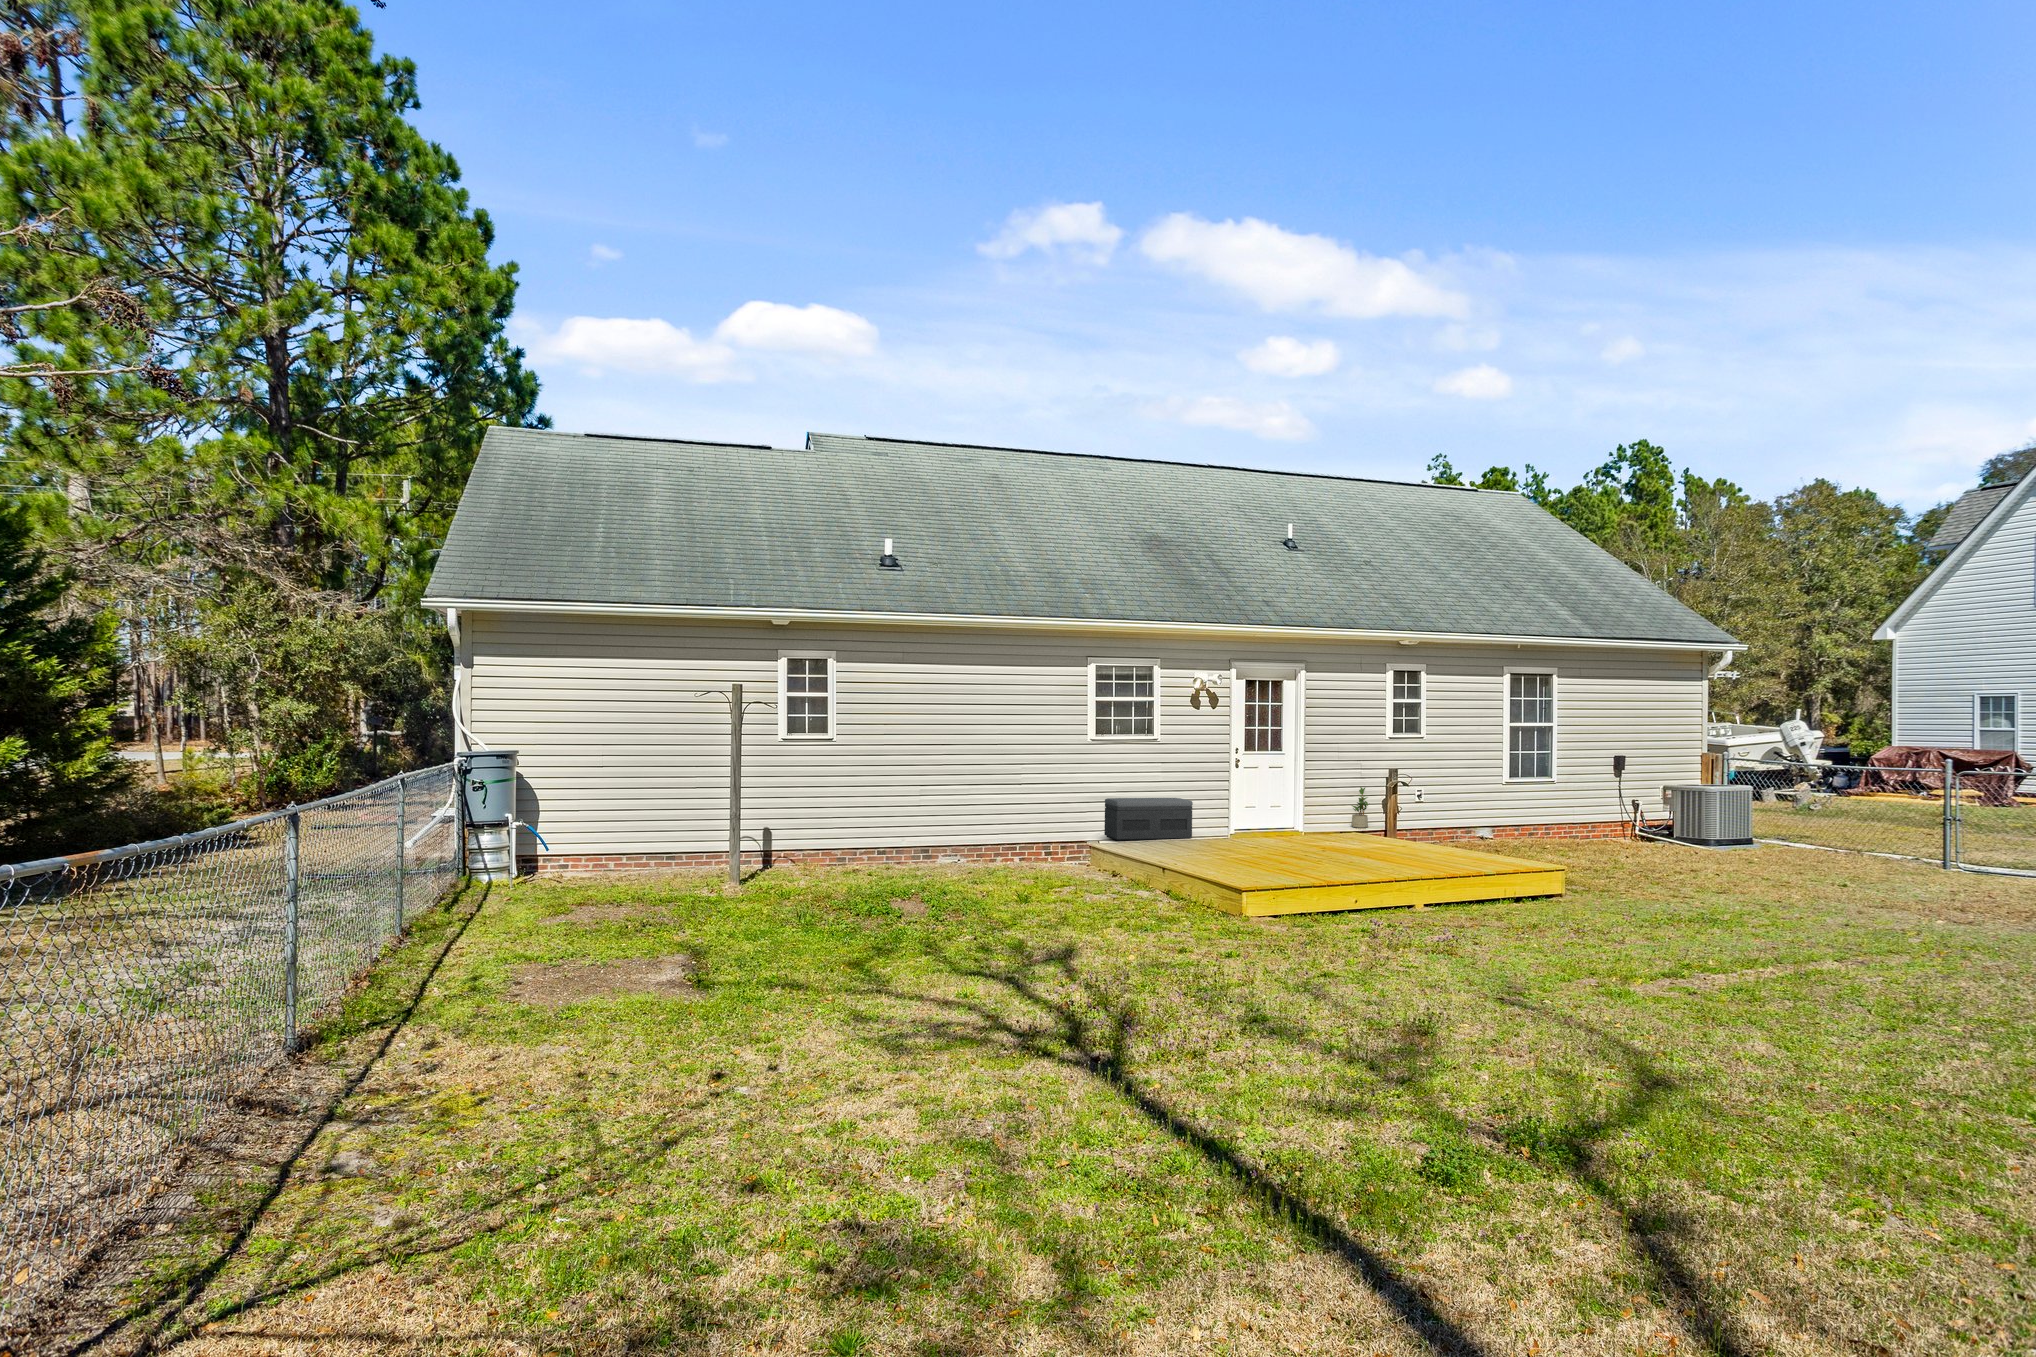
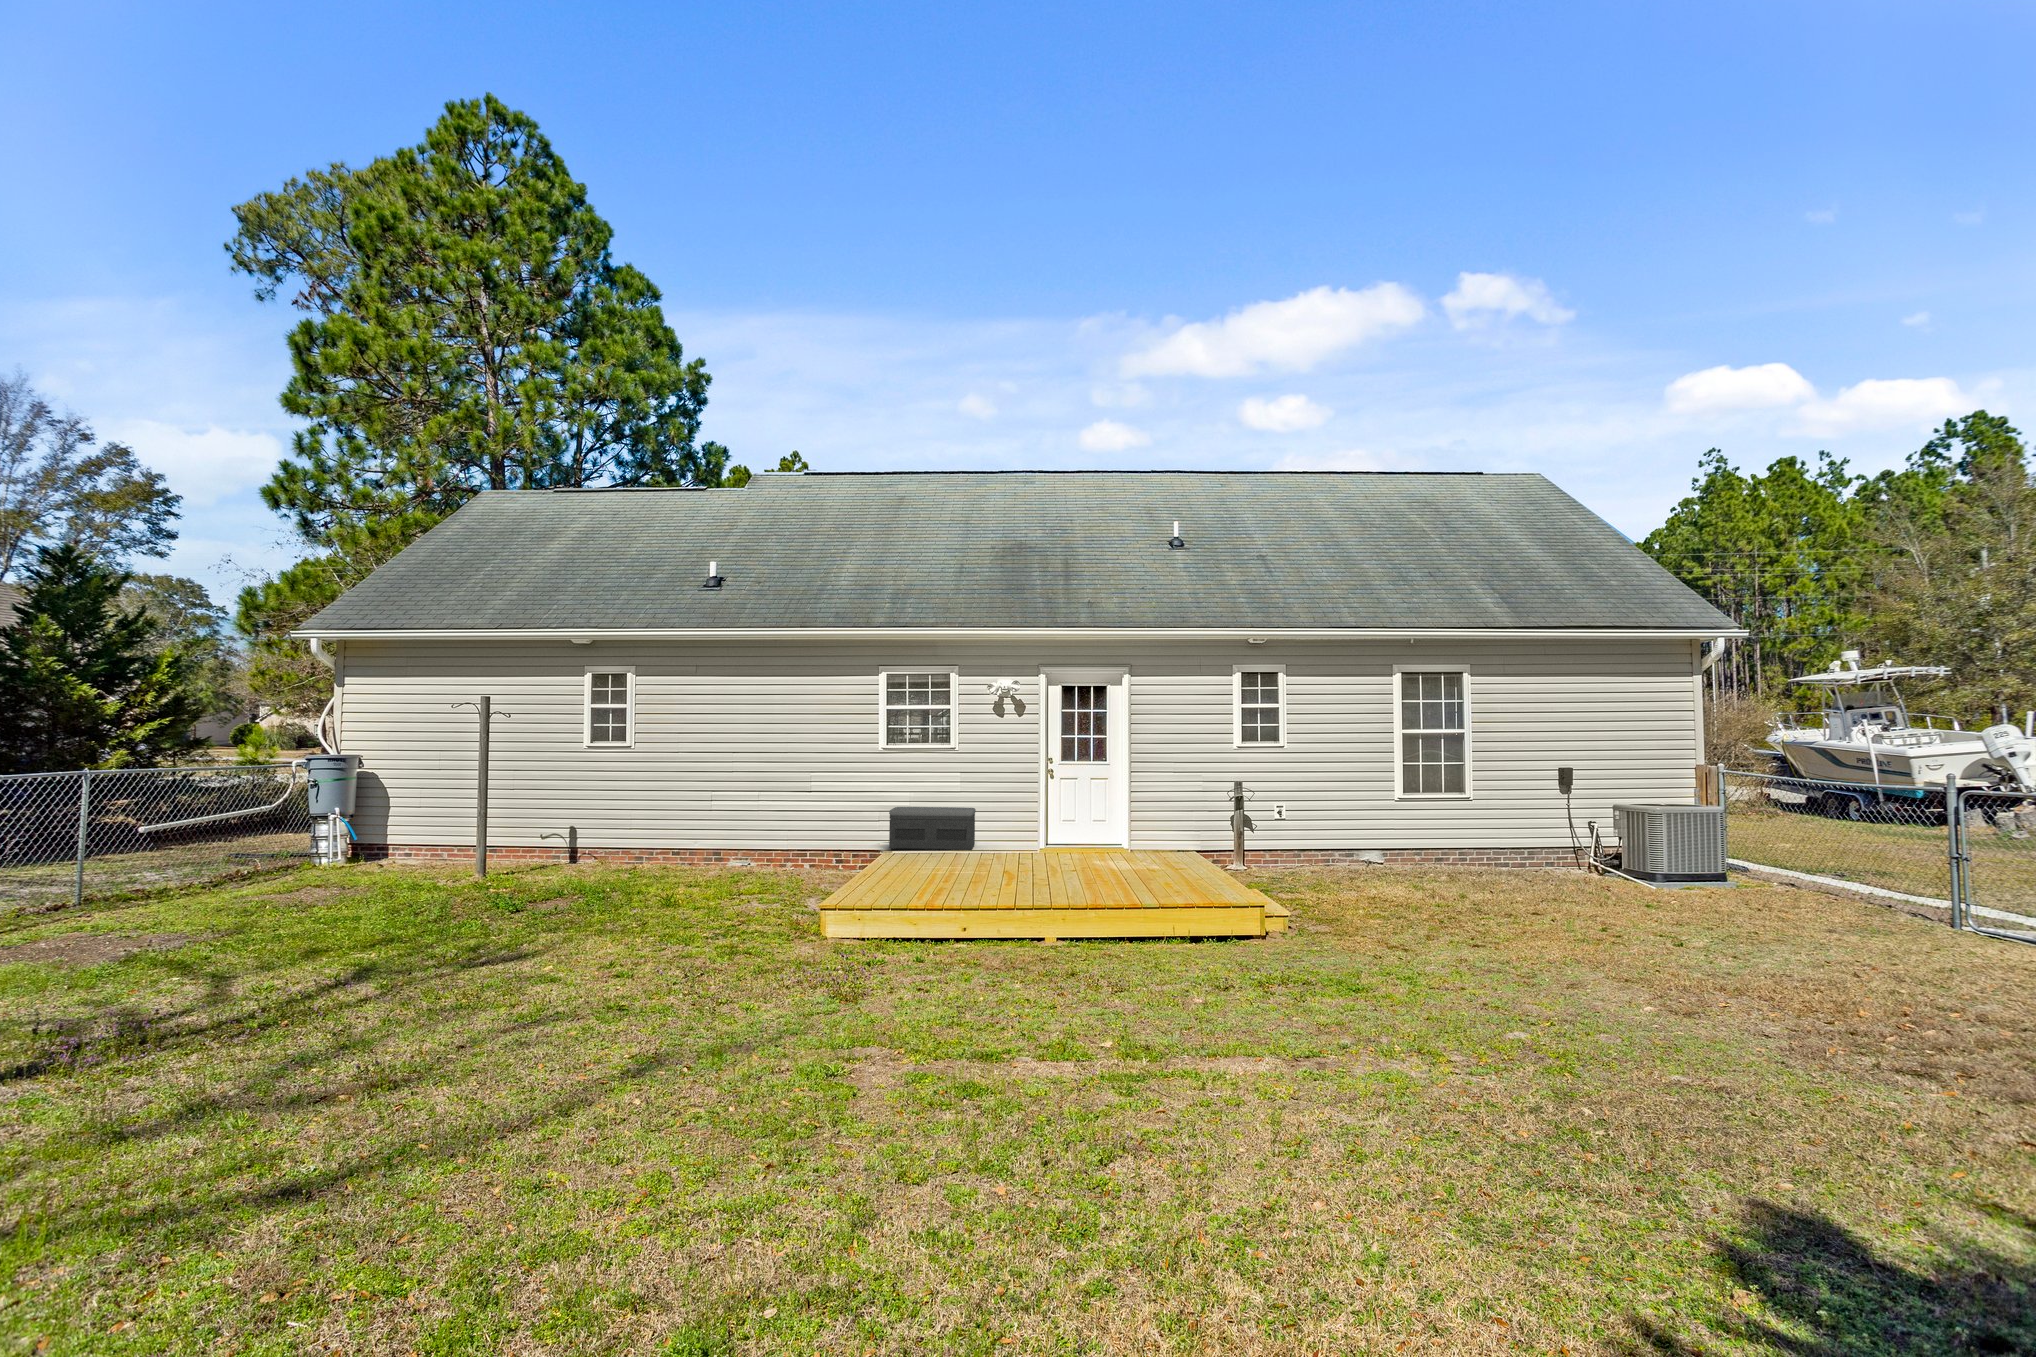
potted plant: present [1351,787,1368,828] -> none [1179,800,1199,845]

